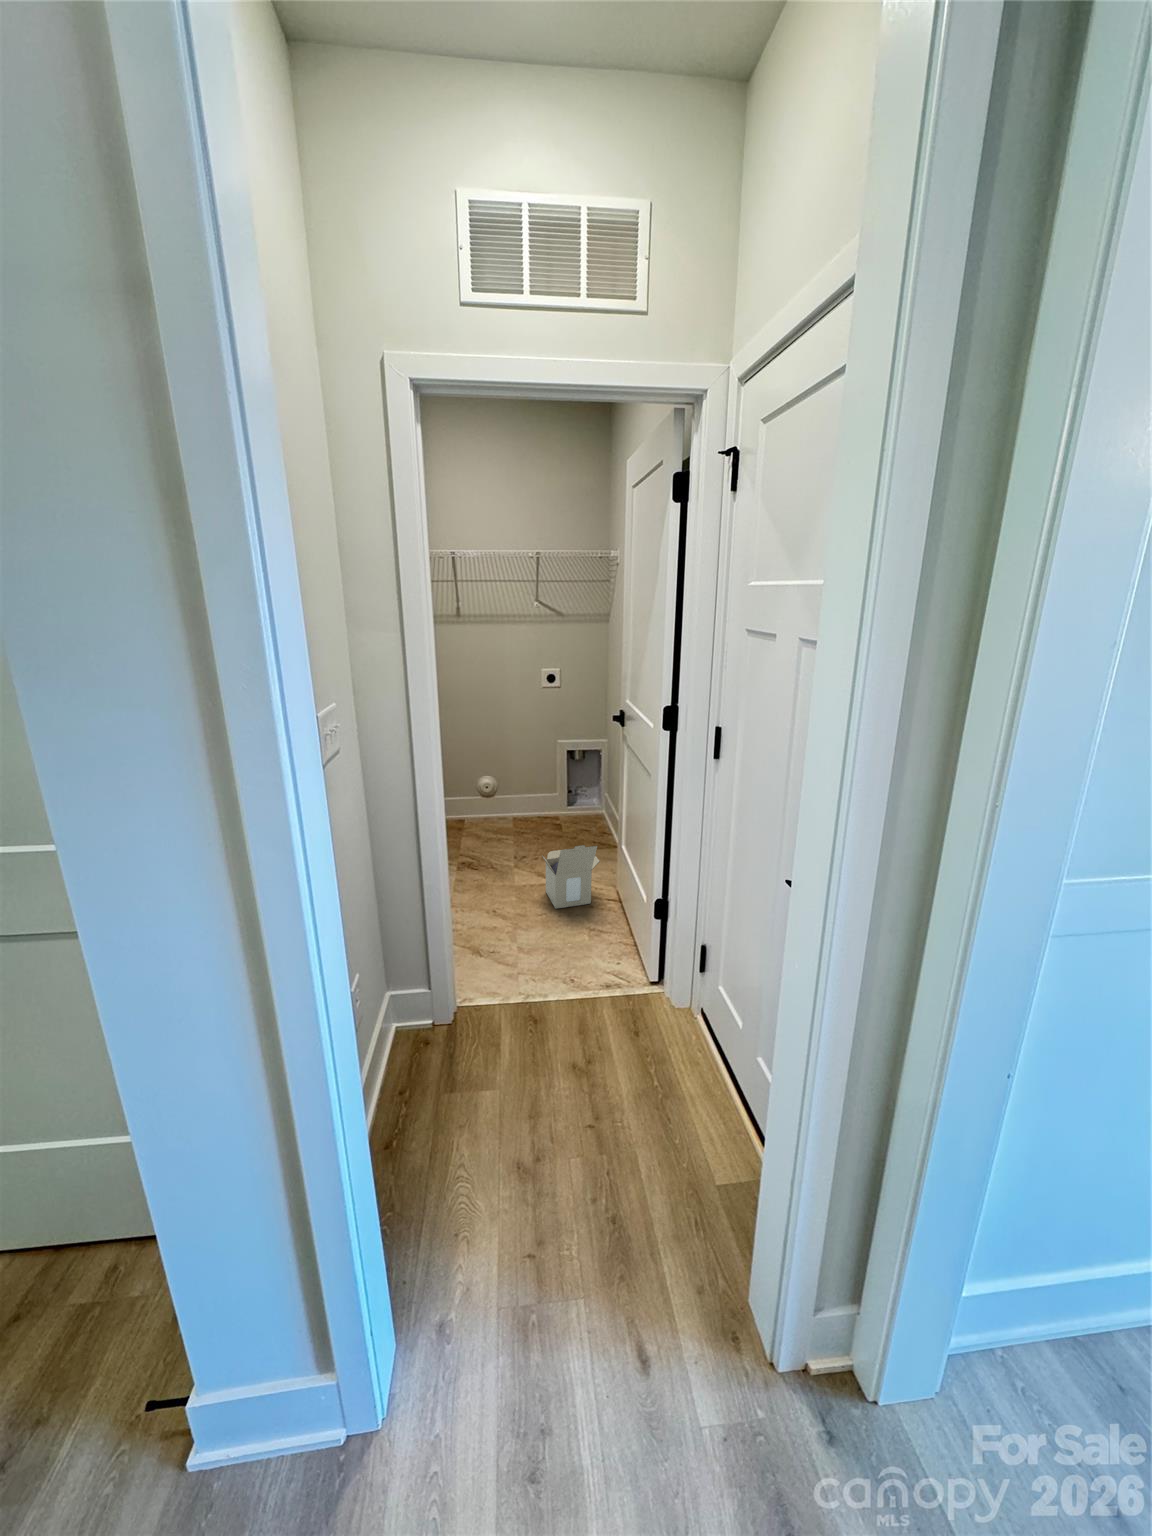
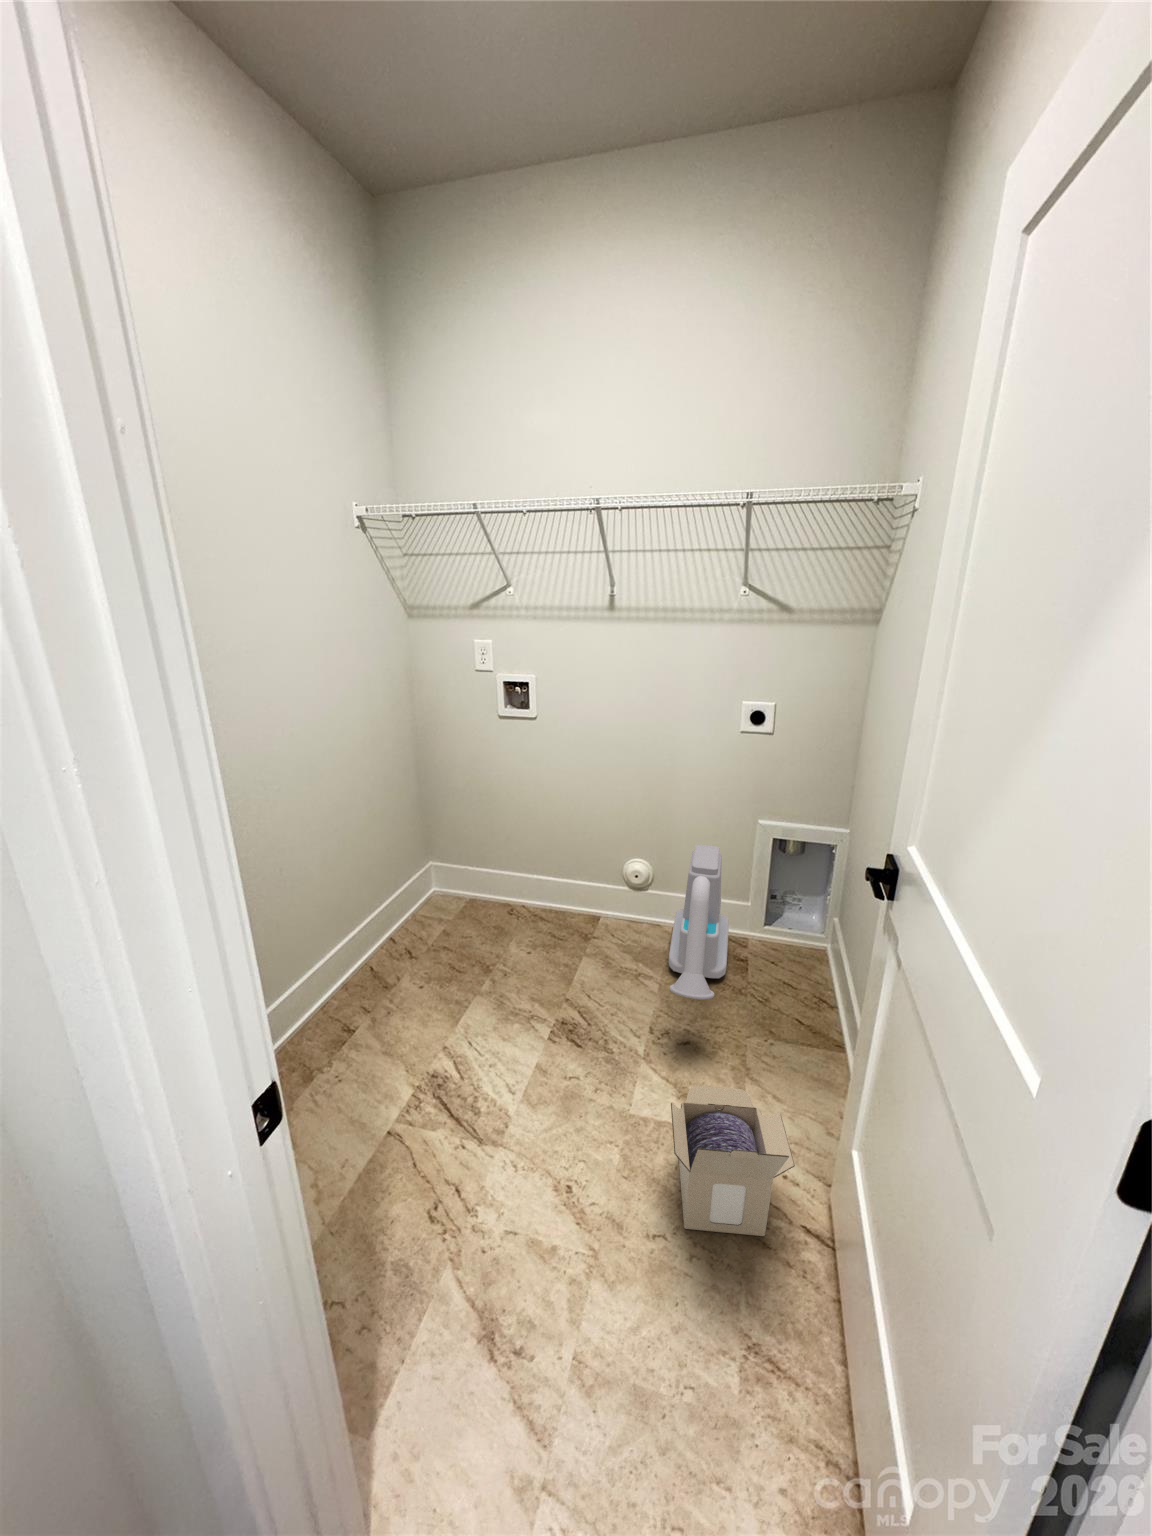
vacuum cleaner: none [515,759,550,835] -> present [669,845,729,1000]

